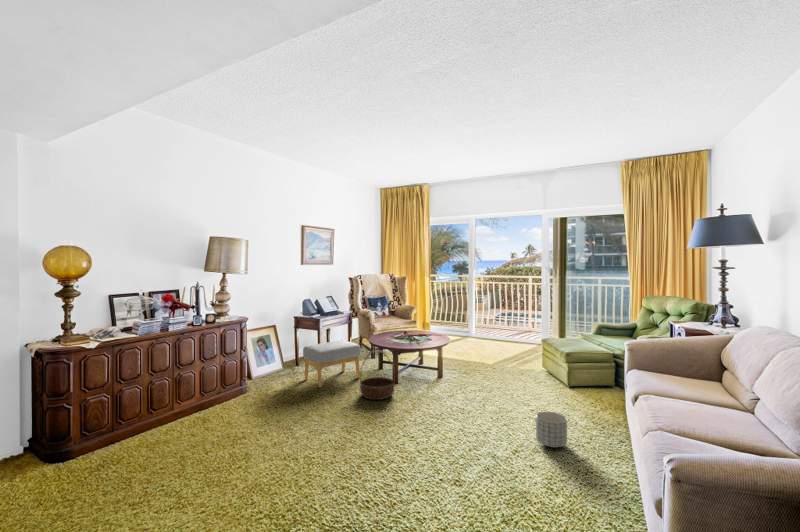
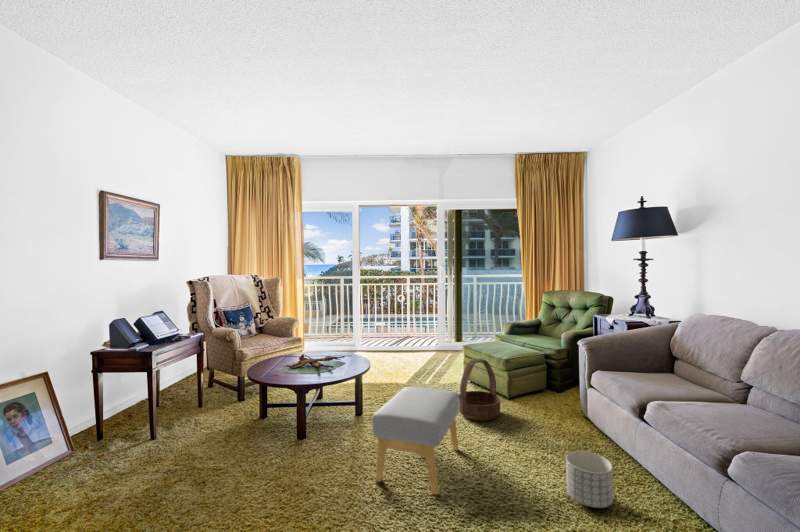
footstool: present [303,340,361,387] -> present [372,387,460,495]
basket: present [360,350,394,400] -> present [459,359,500,421]

